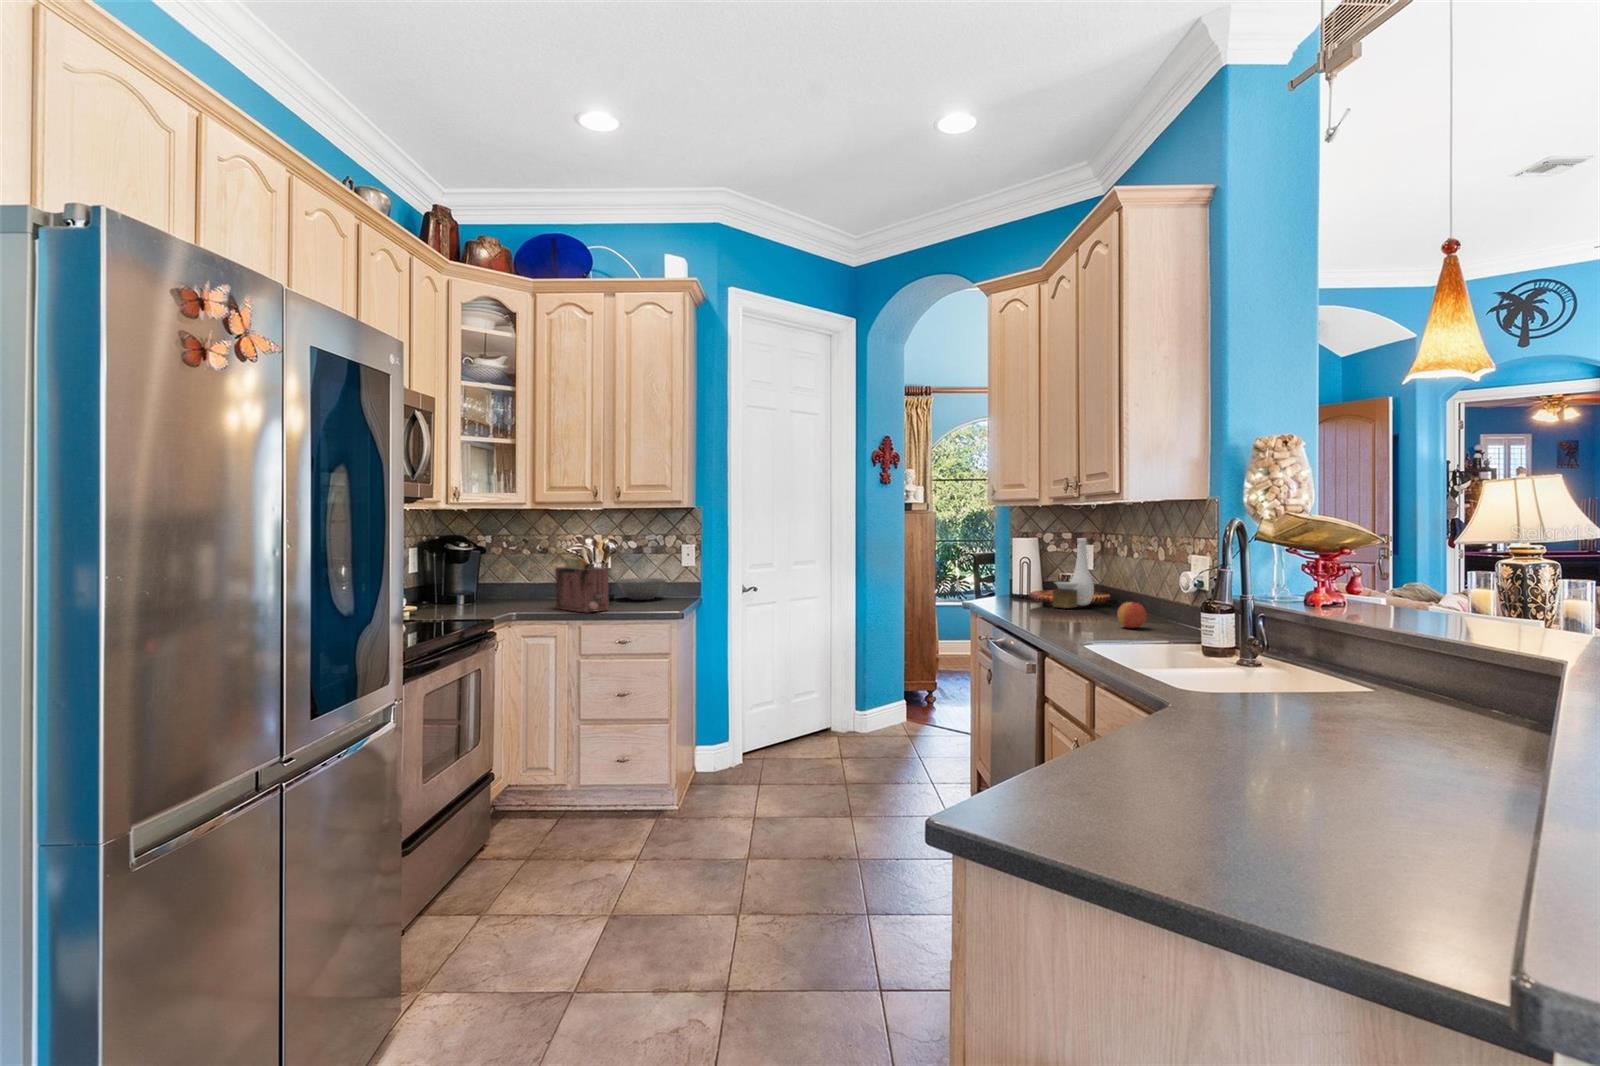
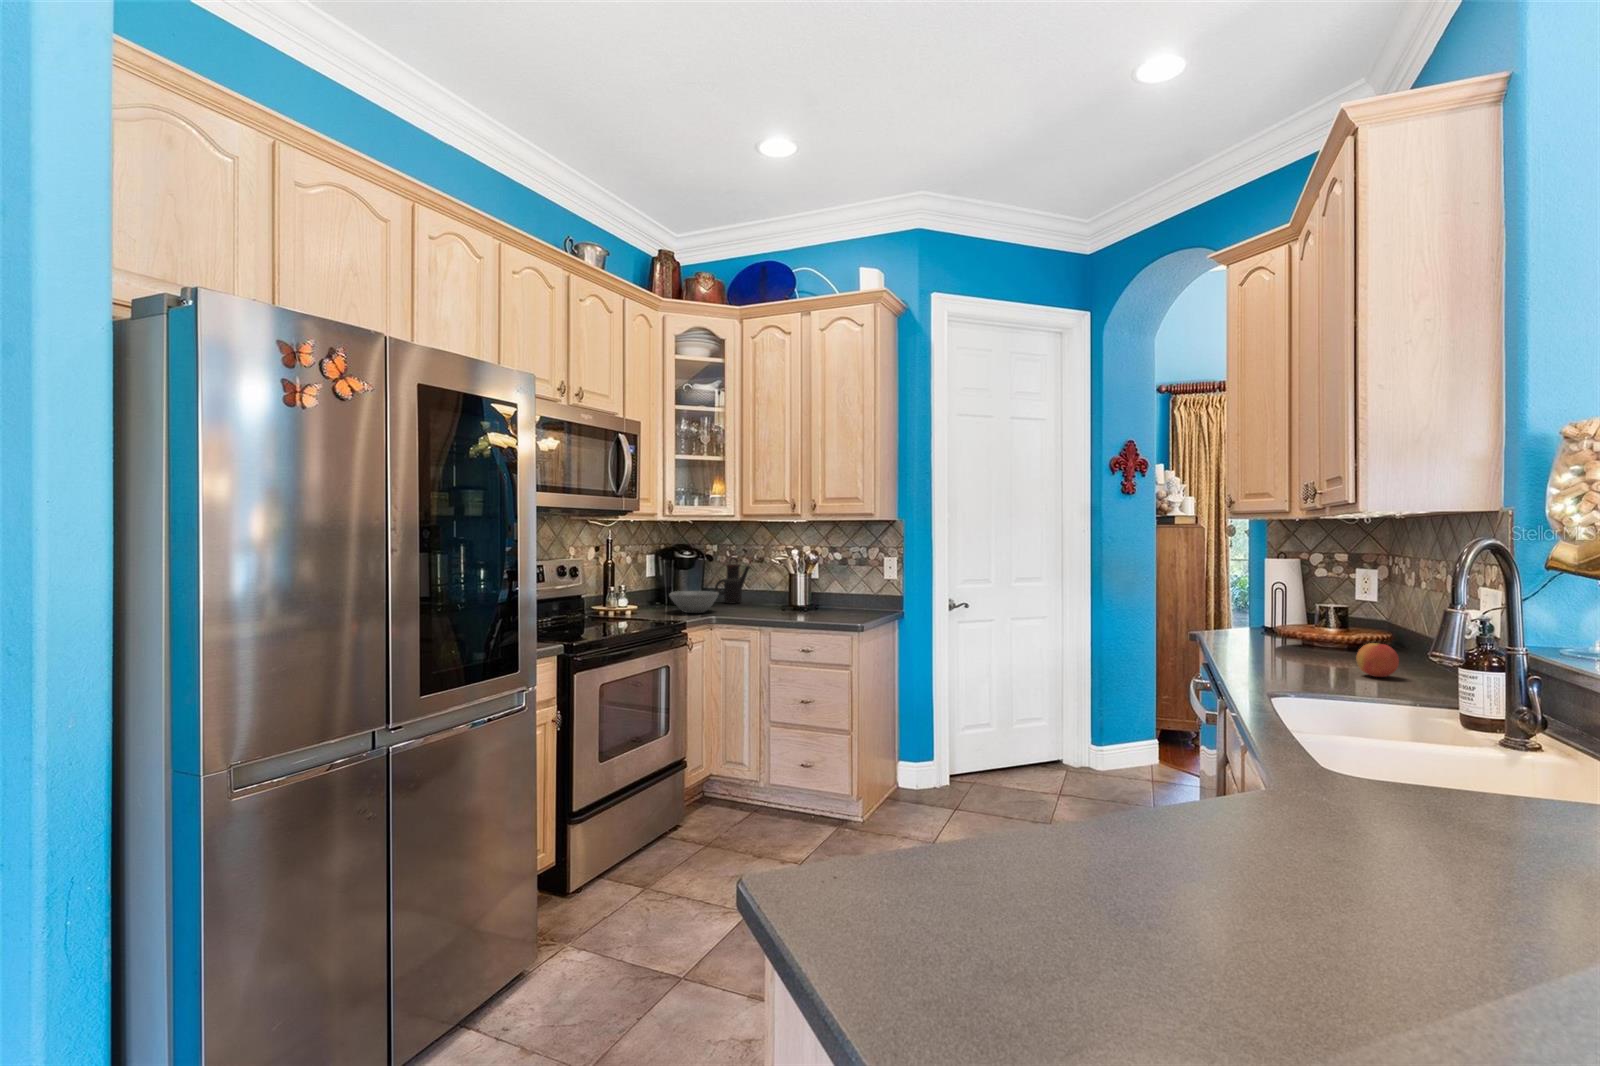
vase: present [1053,538,1094,608] -> none [1299,559,1365,646]
teapot: none [495,548,537,598] -> present [715,557,750,604]
toaster: present [555,557,608,612] -> none [754,567,798,621]
bowl: present [617,578,666,600] -> present [669,591,719,613]

